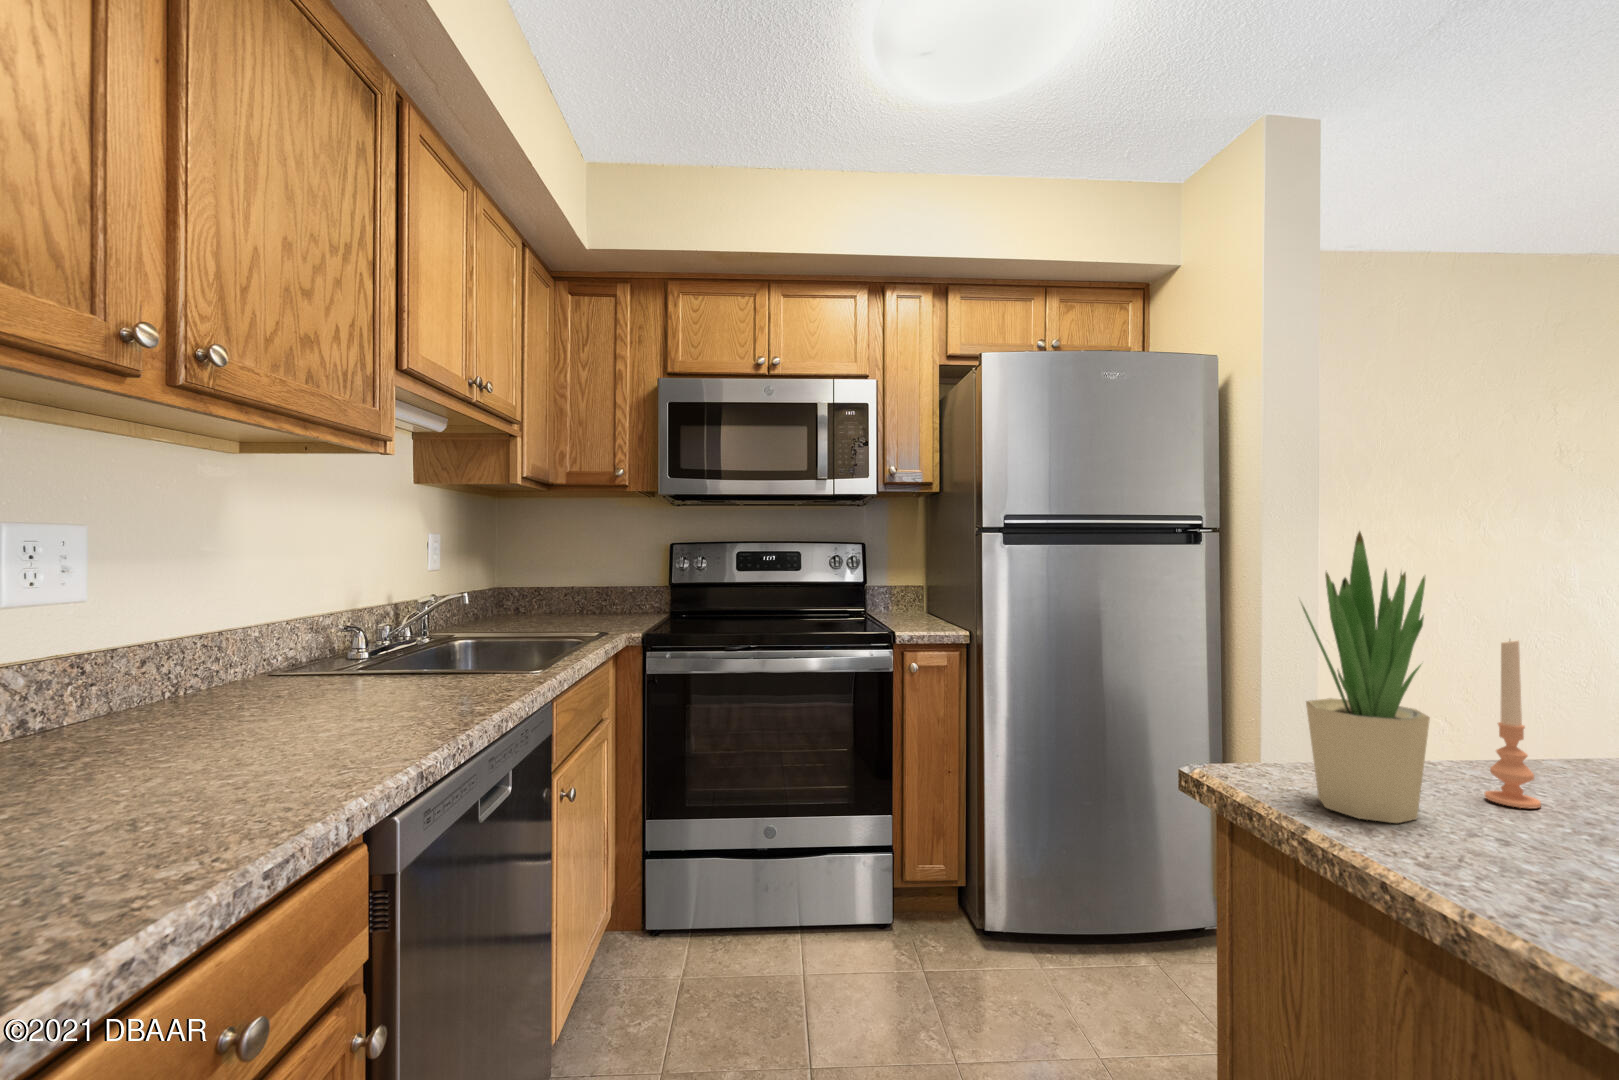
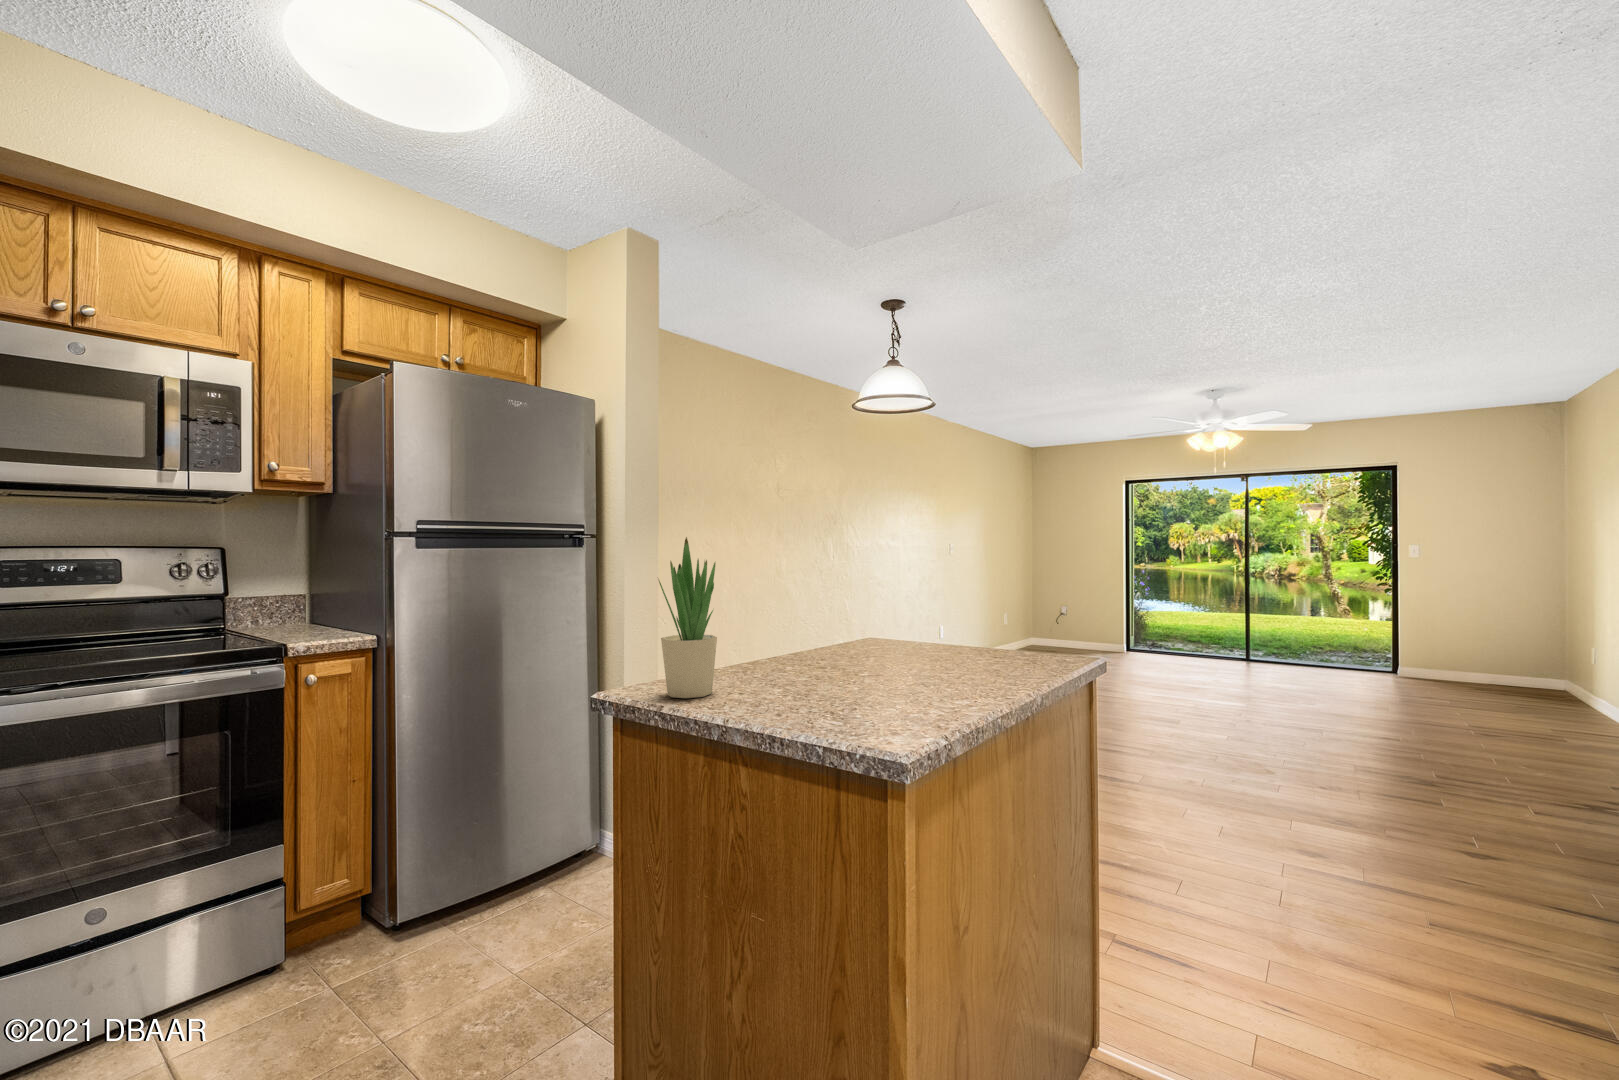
candle: present [1484,641,1541,809] -> none [740,594,762,681]

